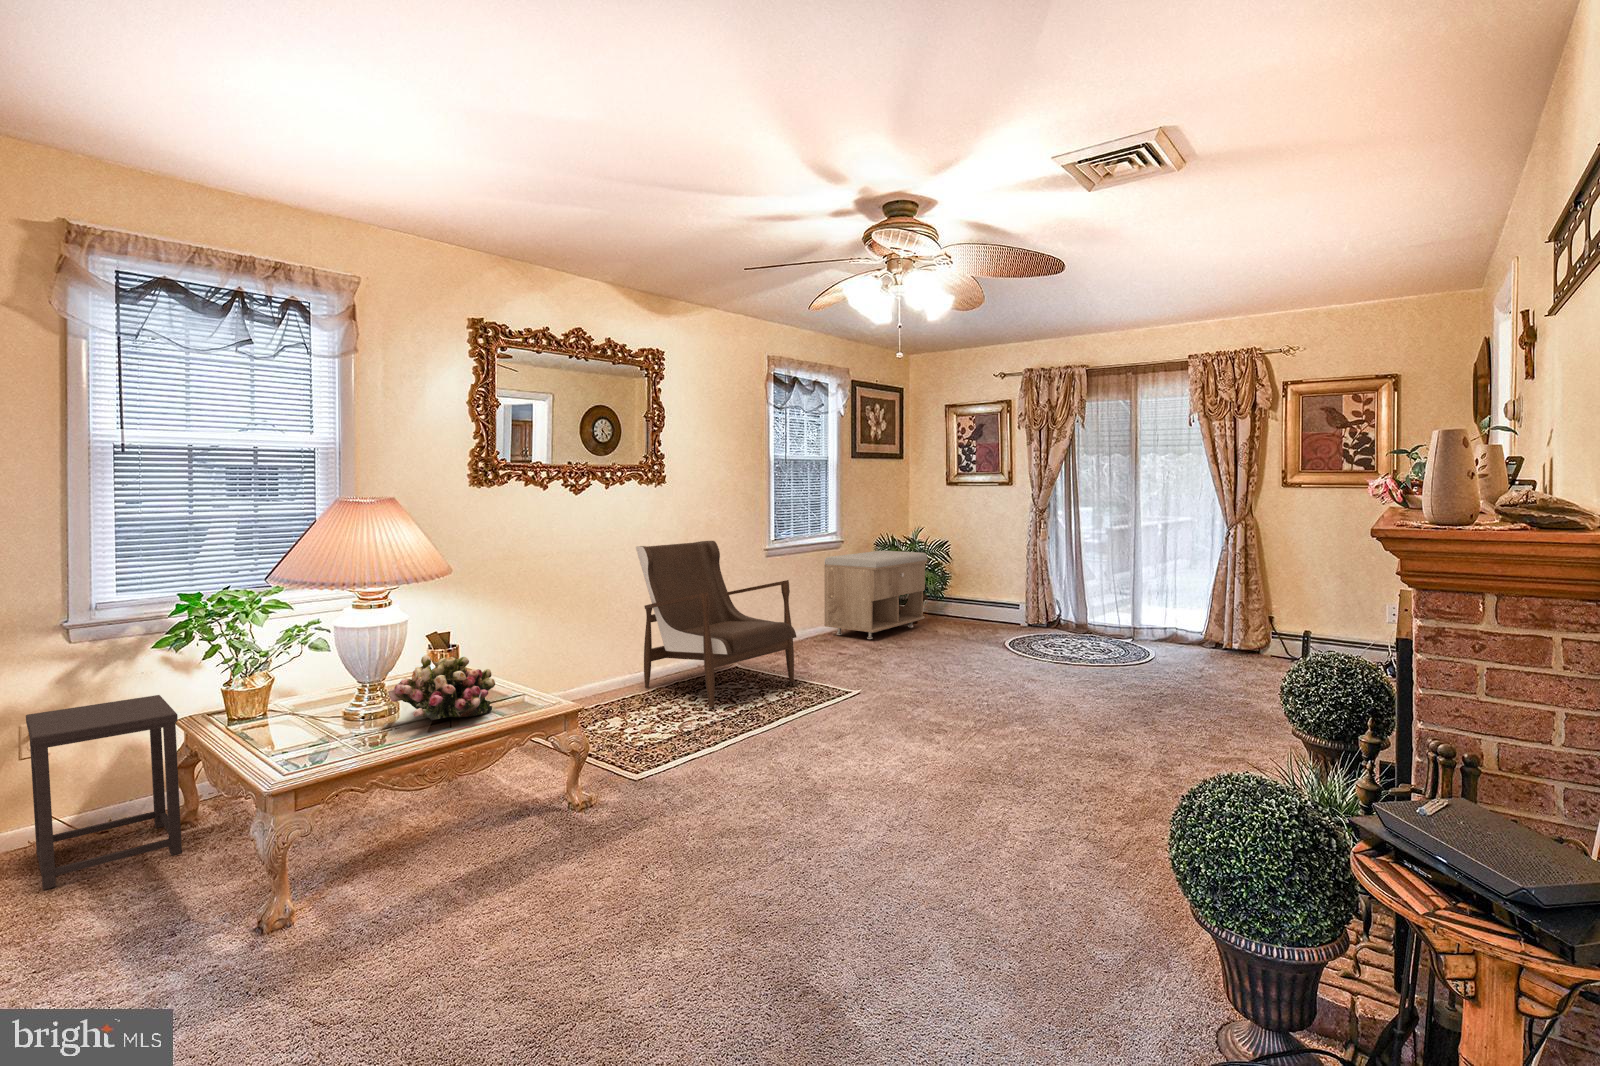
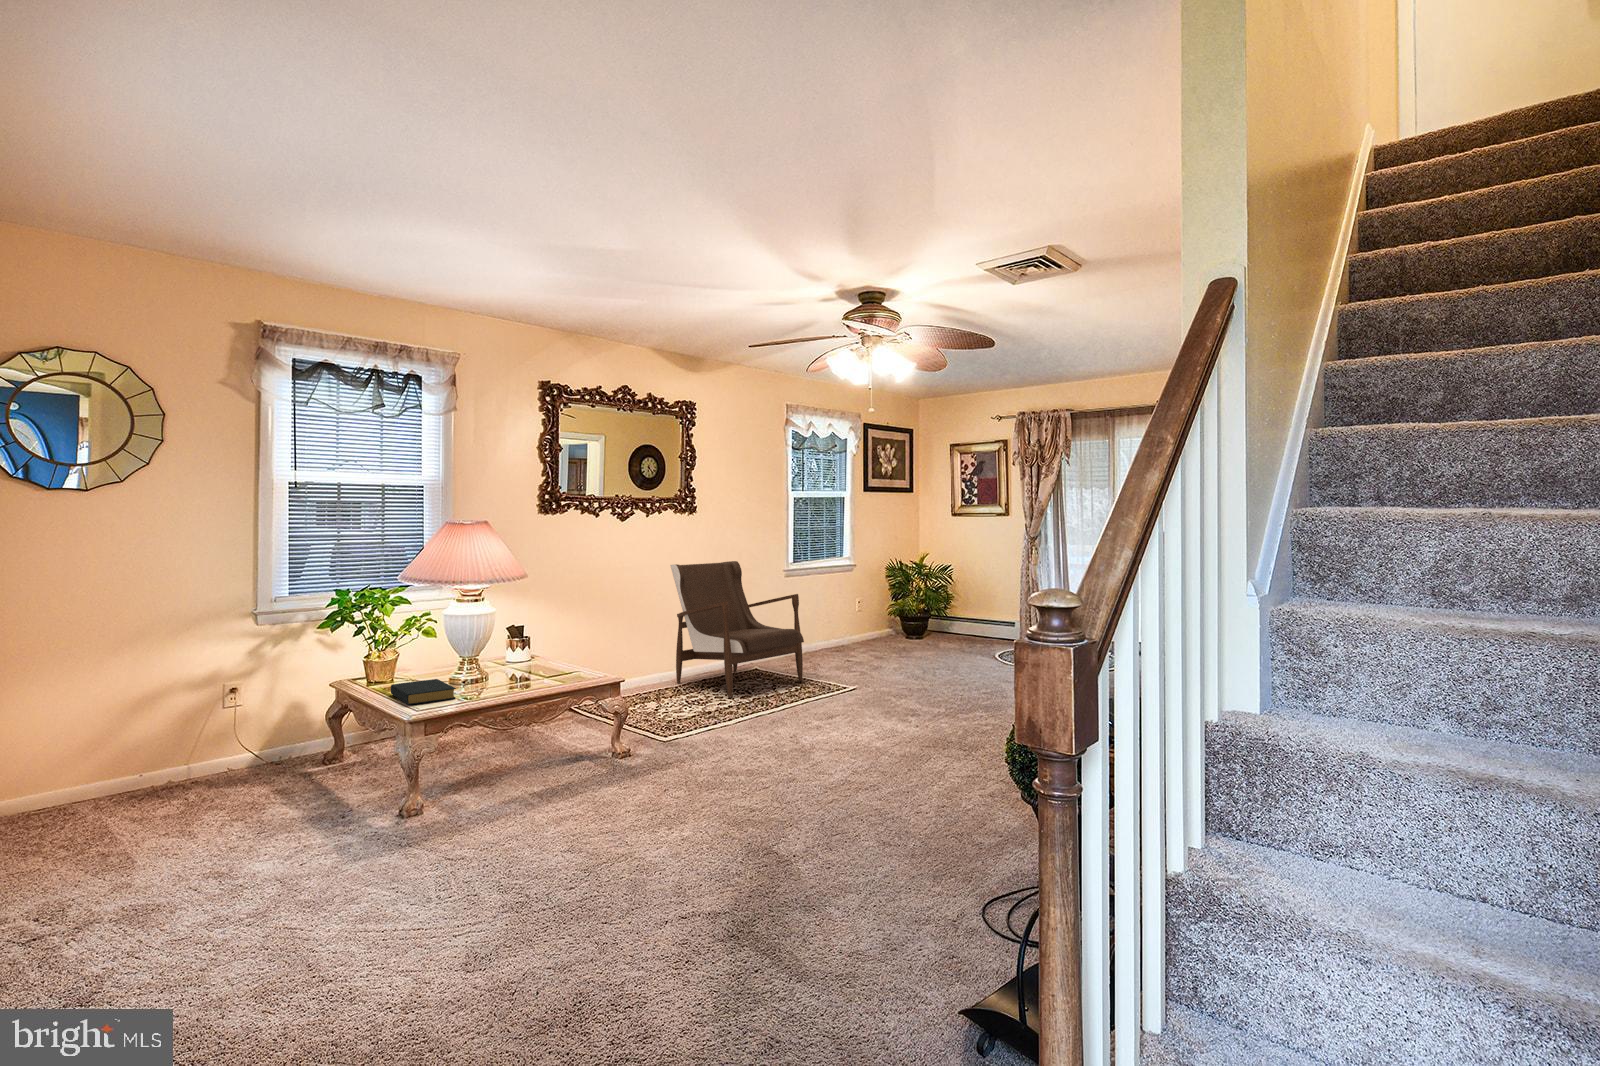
storage bench: present [824,551,927,639] -> none [838,574,931,651]
flower arrangement: present [388,655,495,720] -> none [483,636,559,682]
side table: present [26,695,182,889] -> none [233,665,336,793]
hardback book: none [253,717,347,765] -> present [390,679,456,705]

